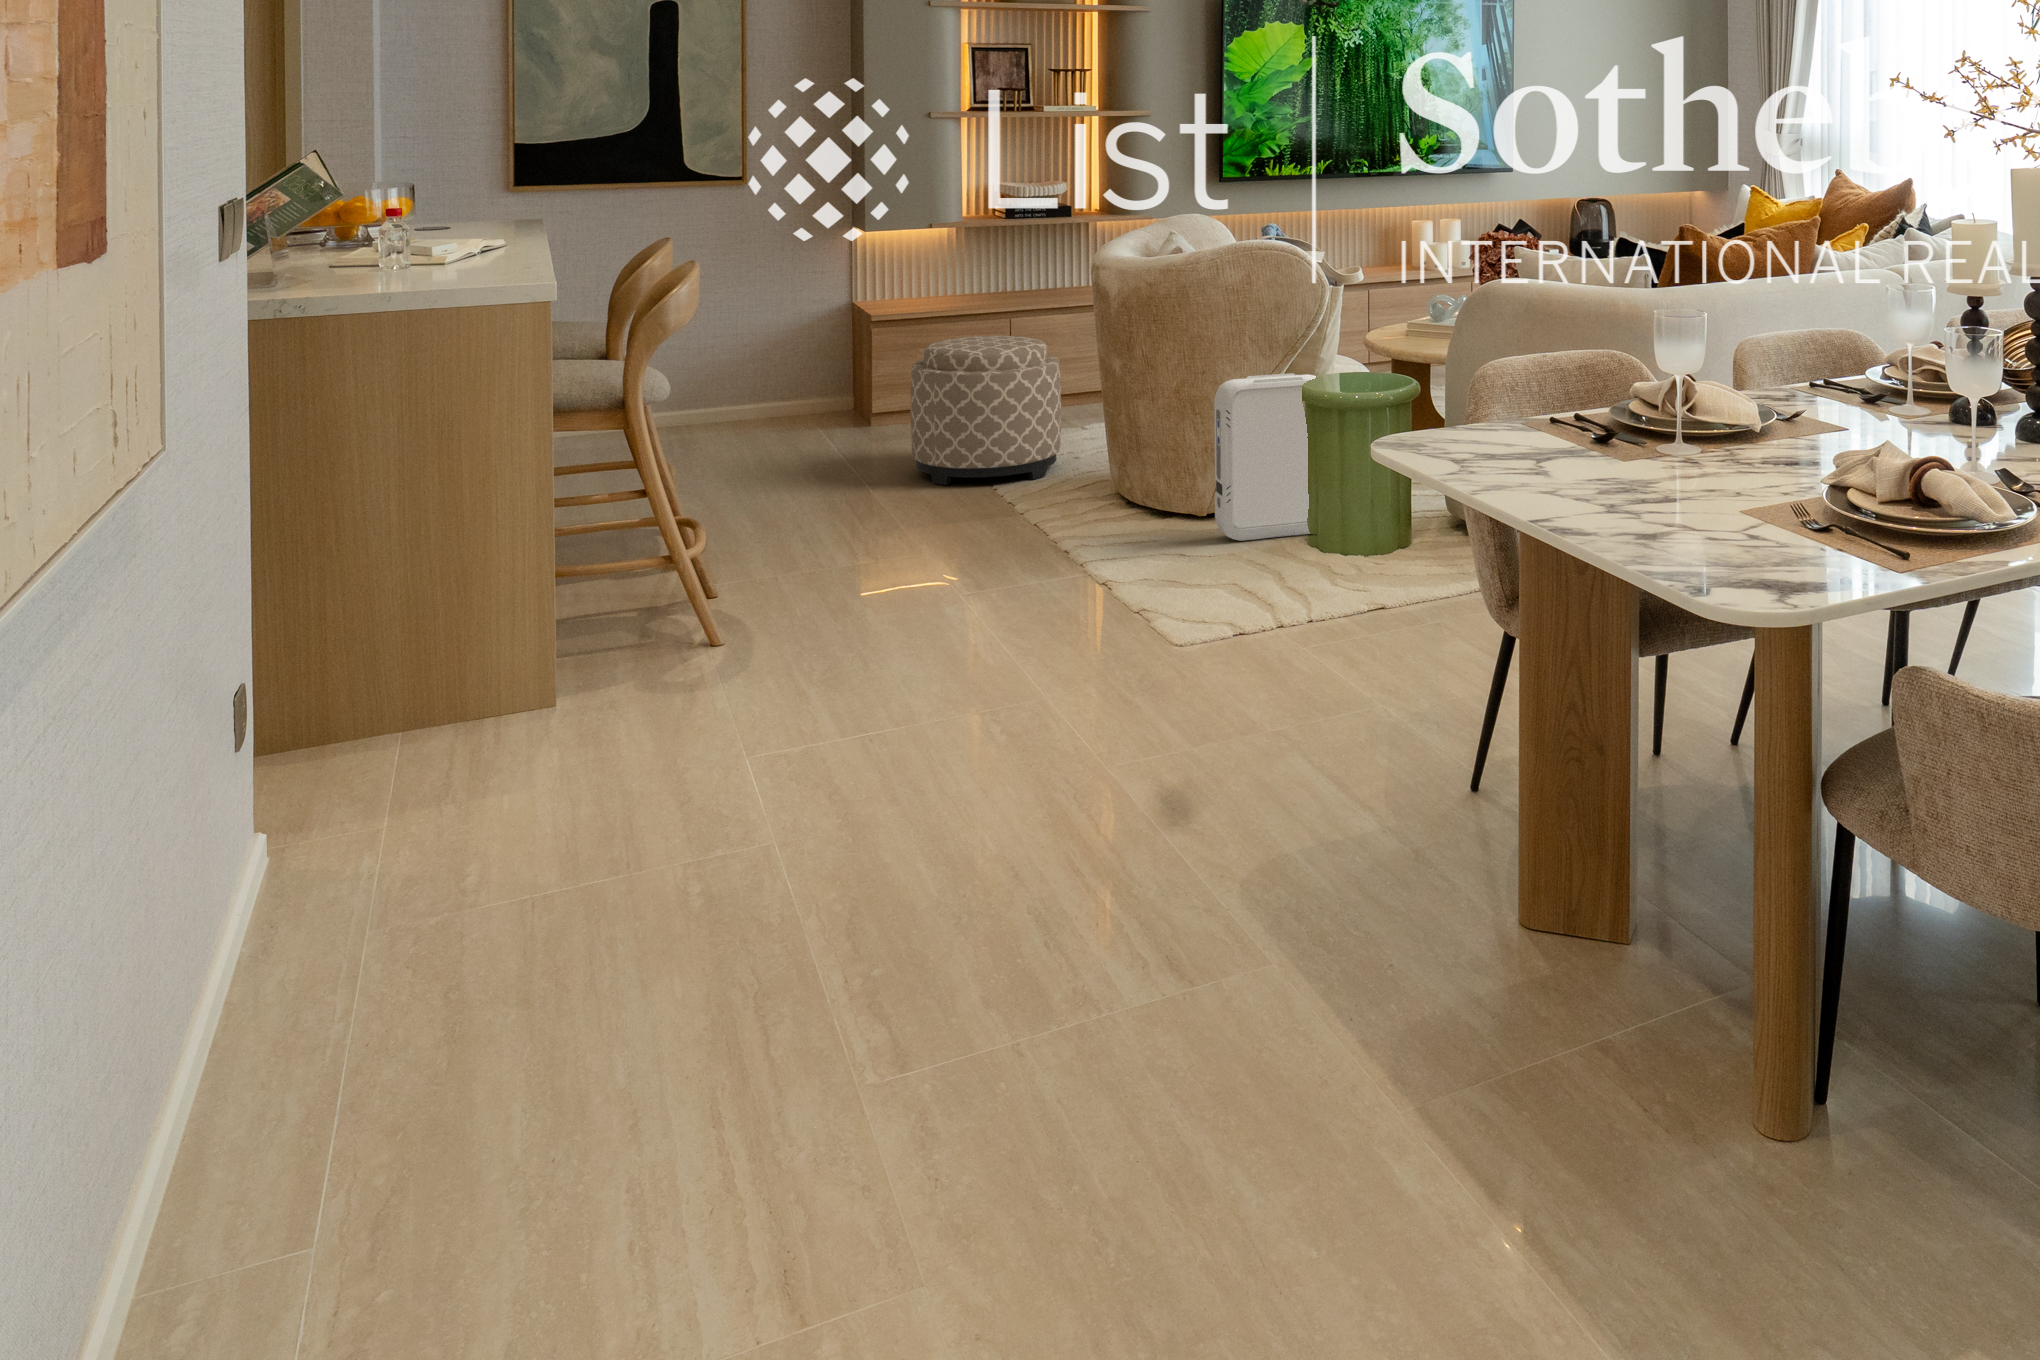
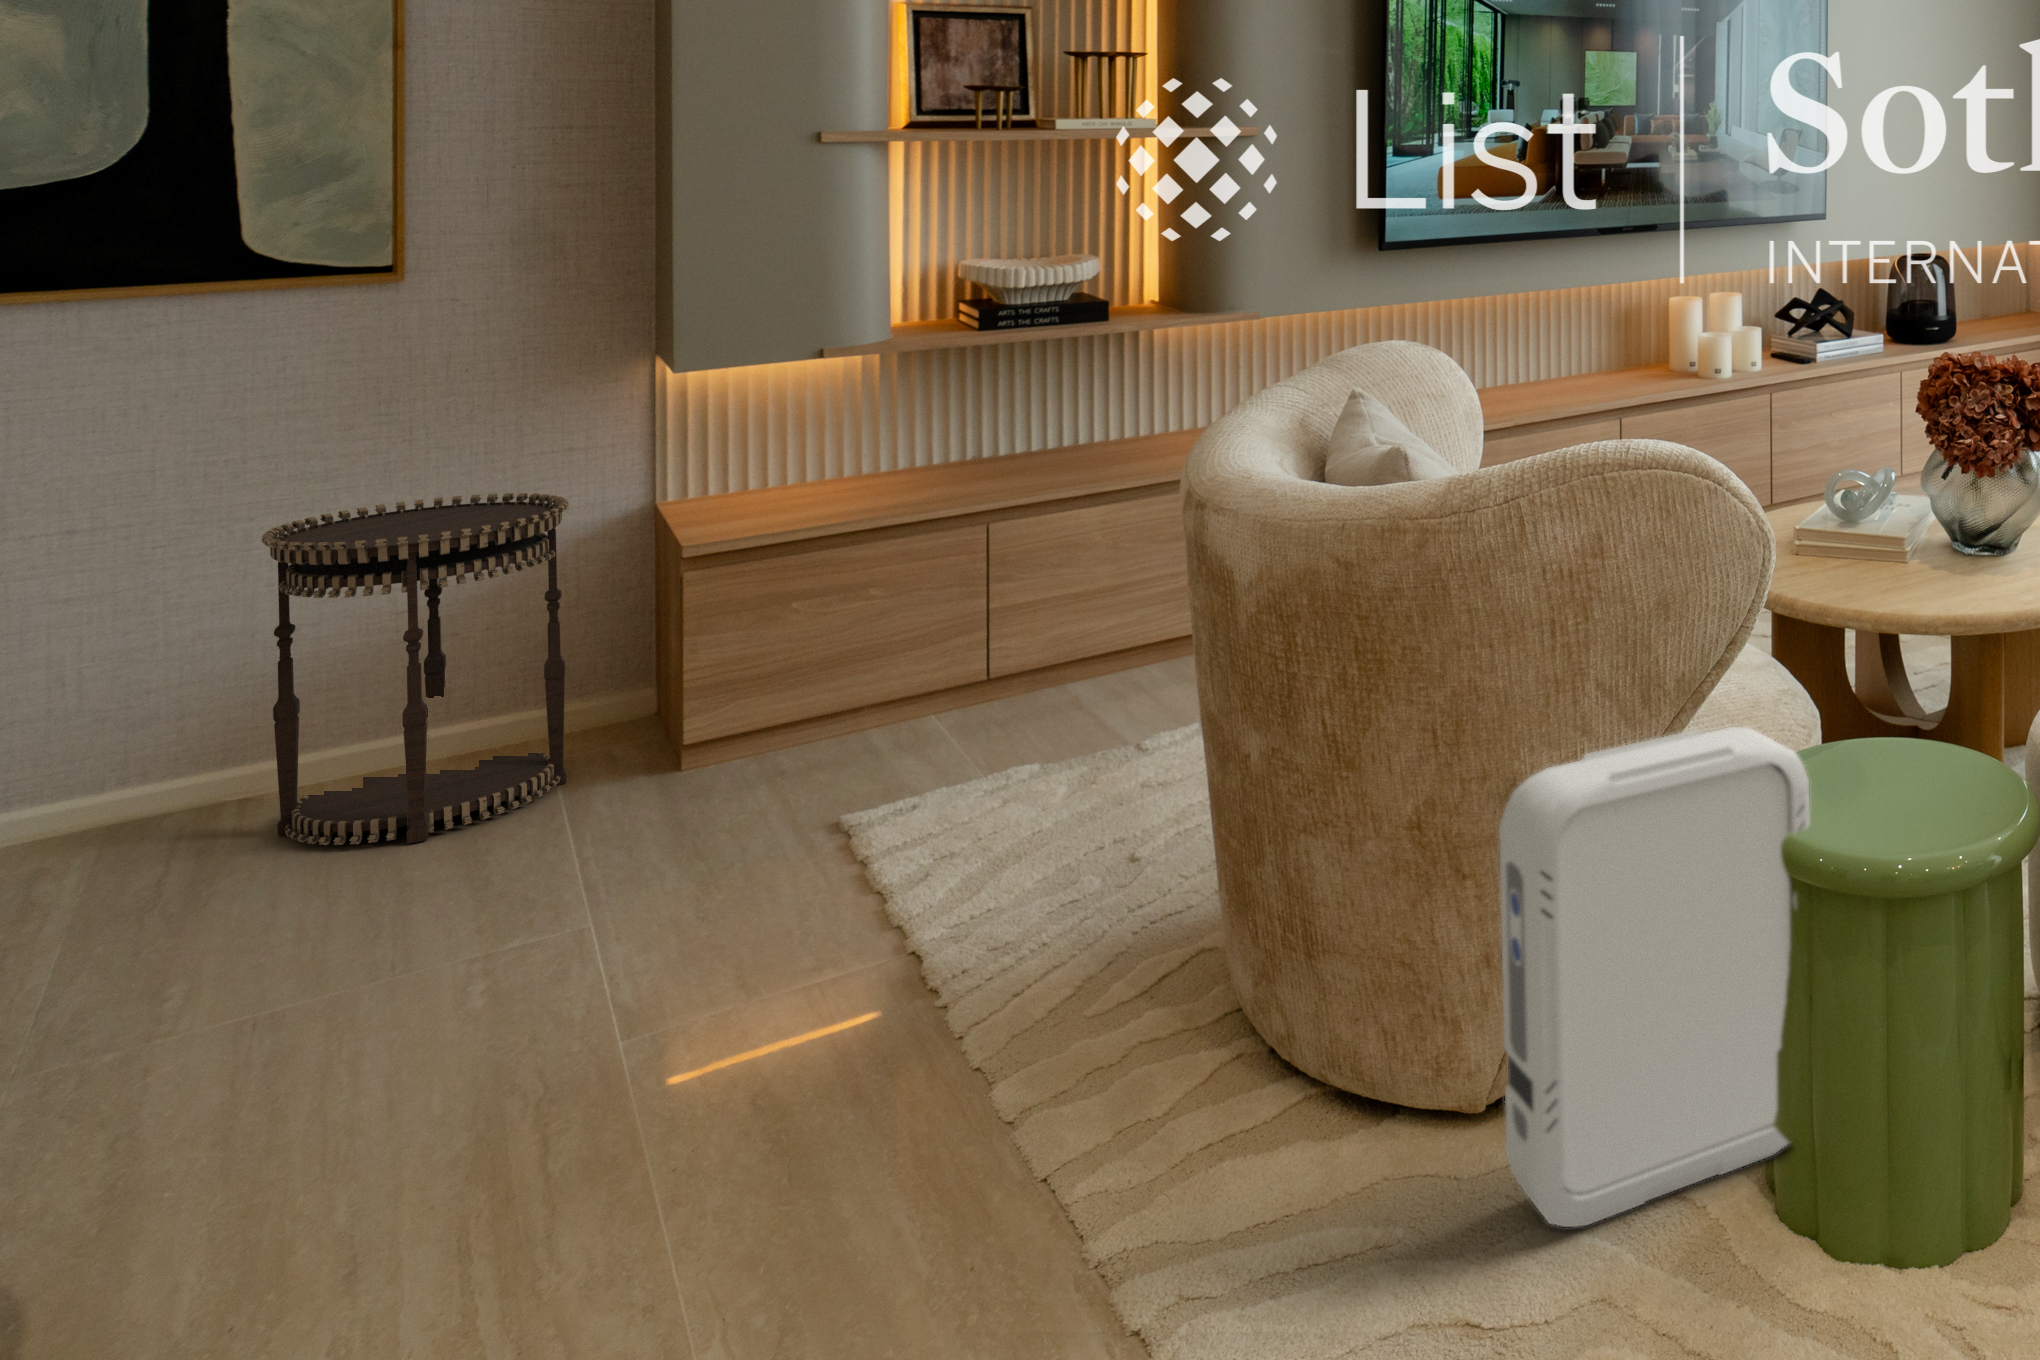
side table: none [702,288,822,439] -> present [262,493,569,845]
ottoman: present [911,336,1061,485] -> none [702,601,1083,1004]

